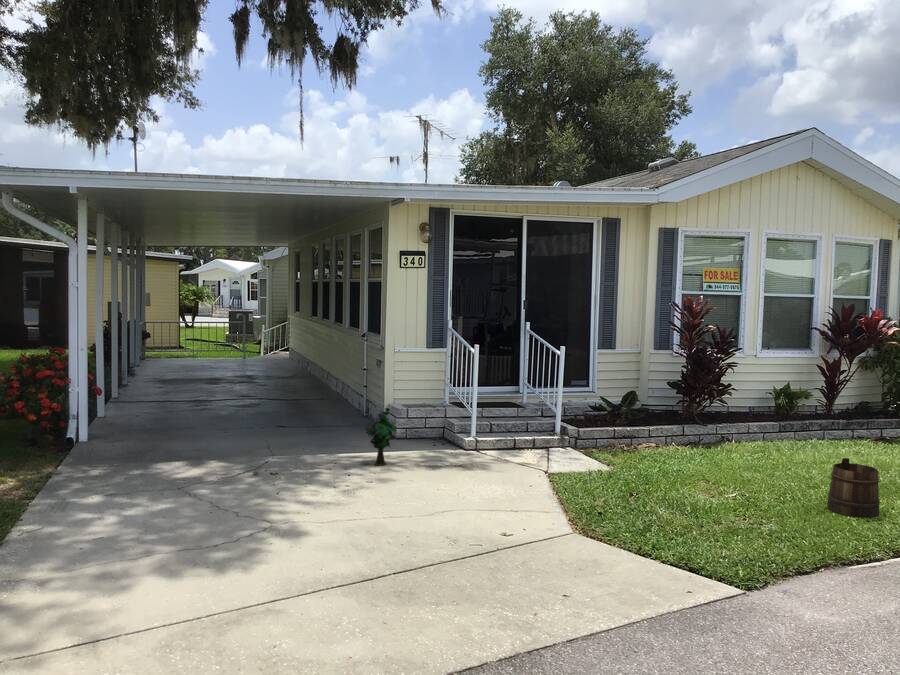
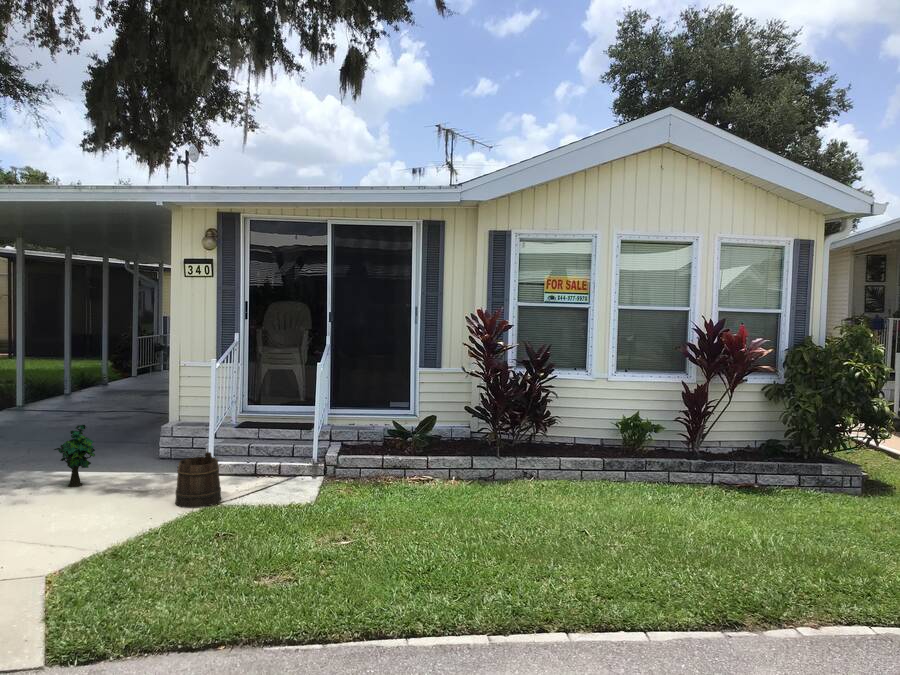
bucket: present [827,458,880,518] -> present [175,452,221,508]

